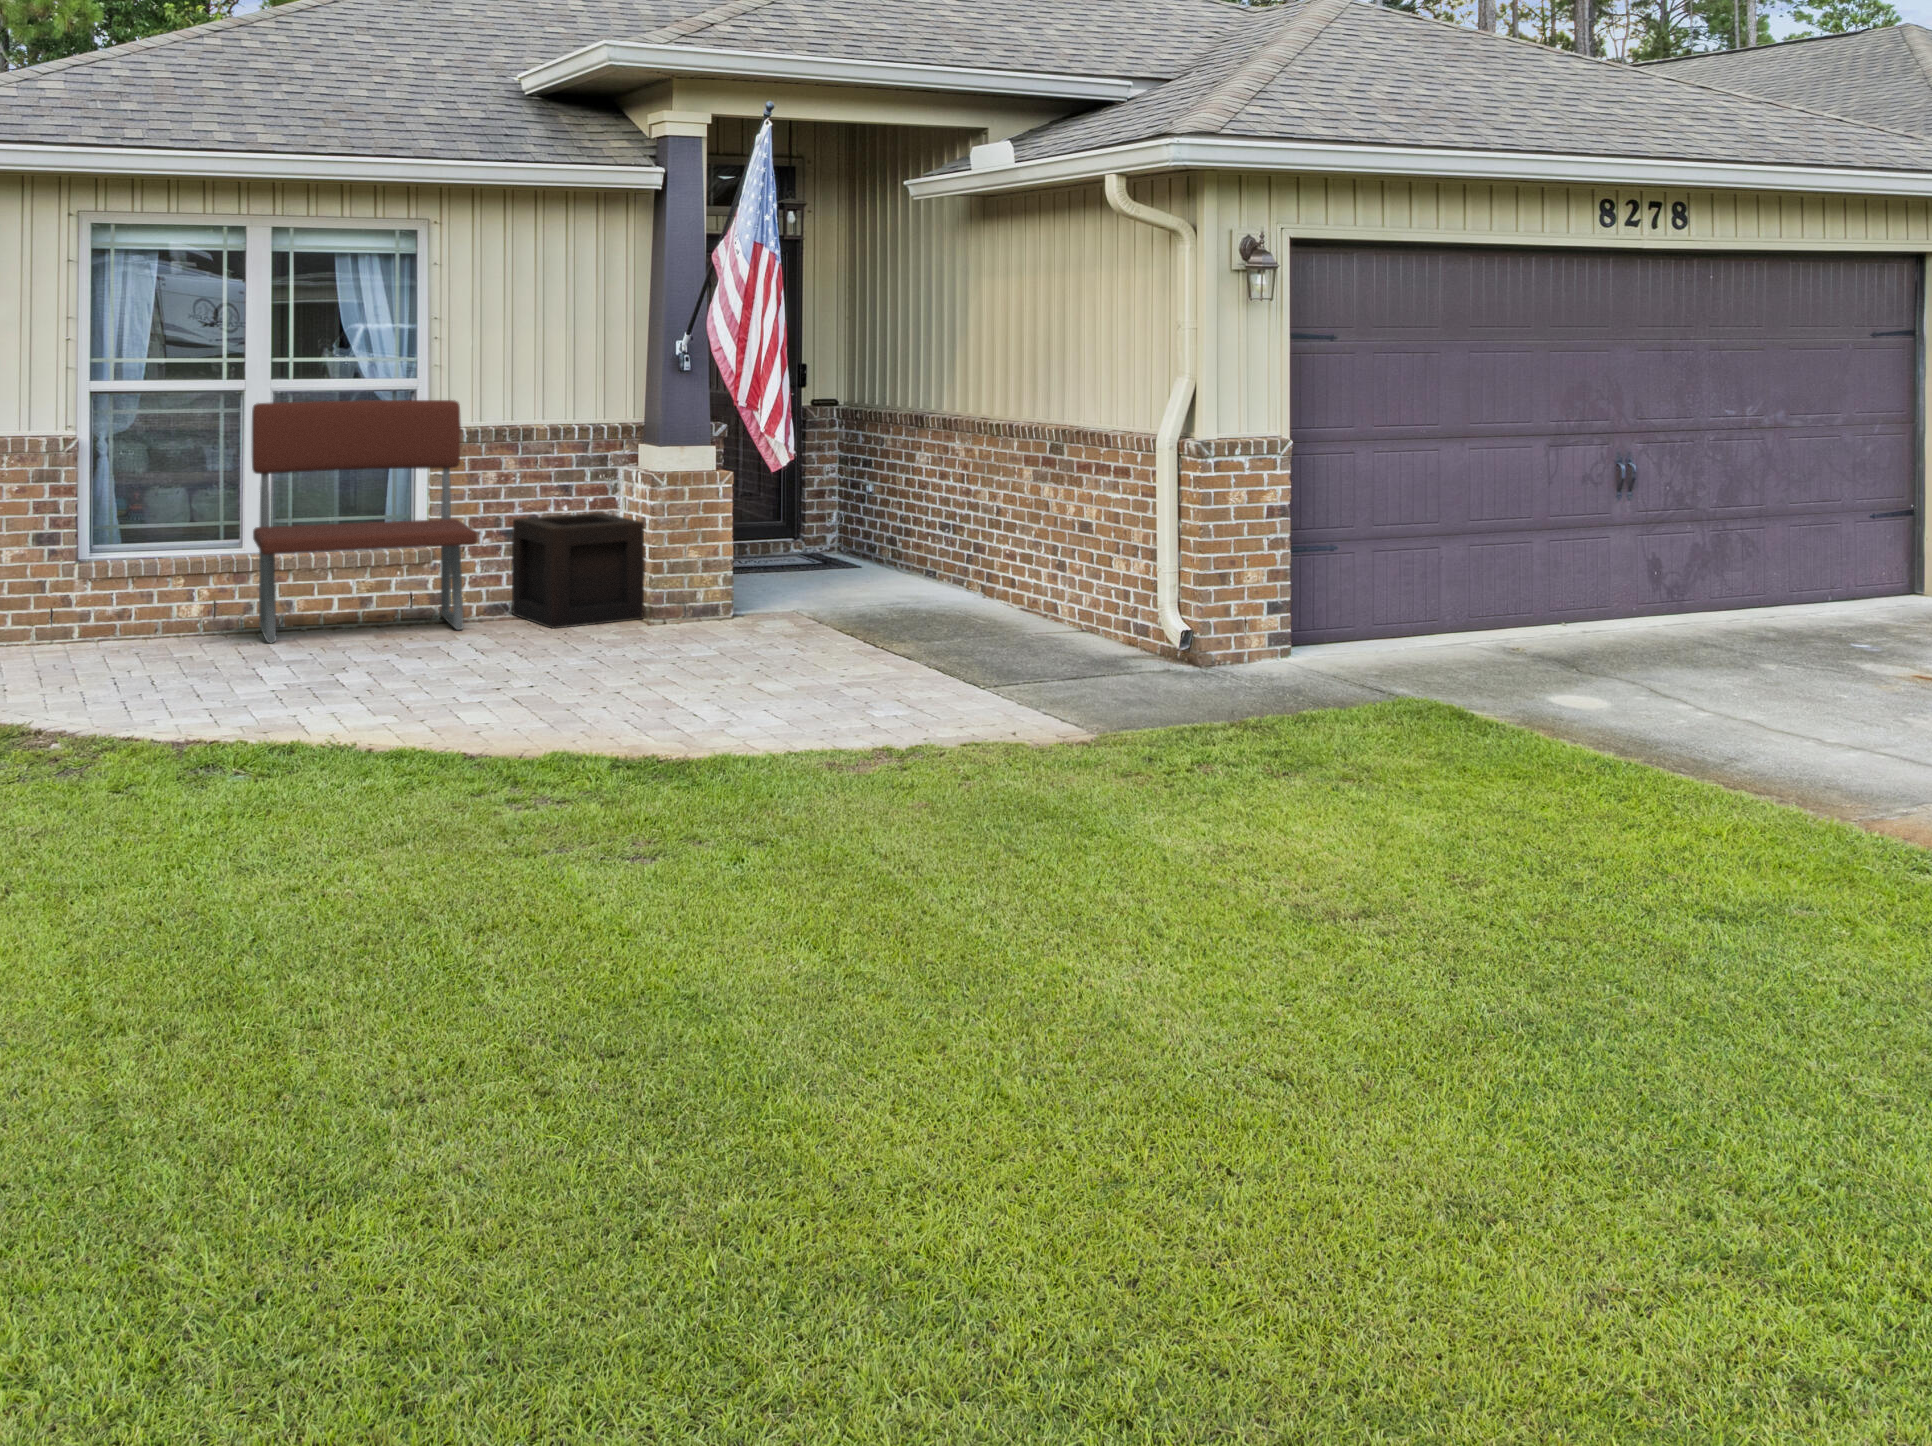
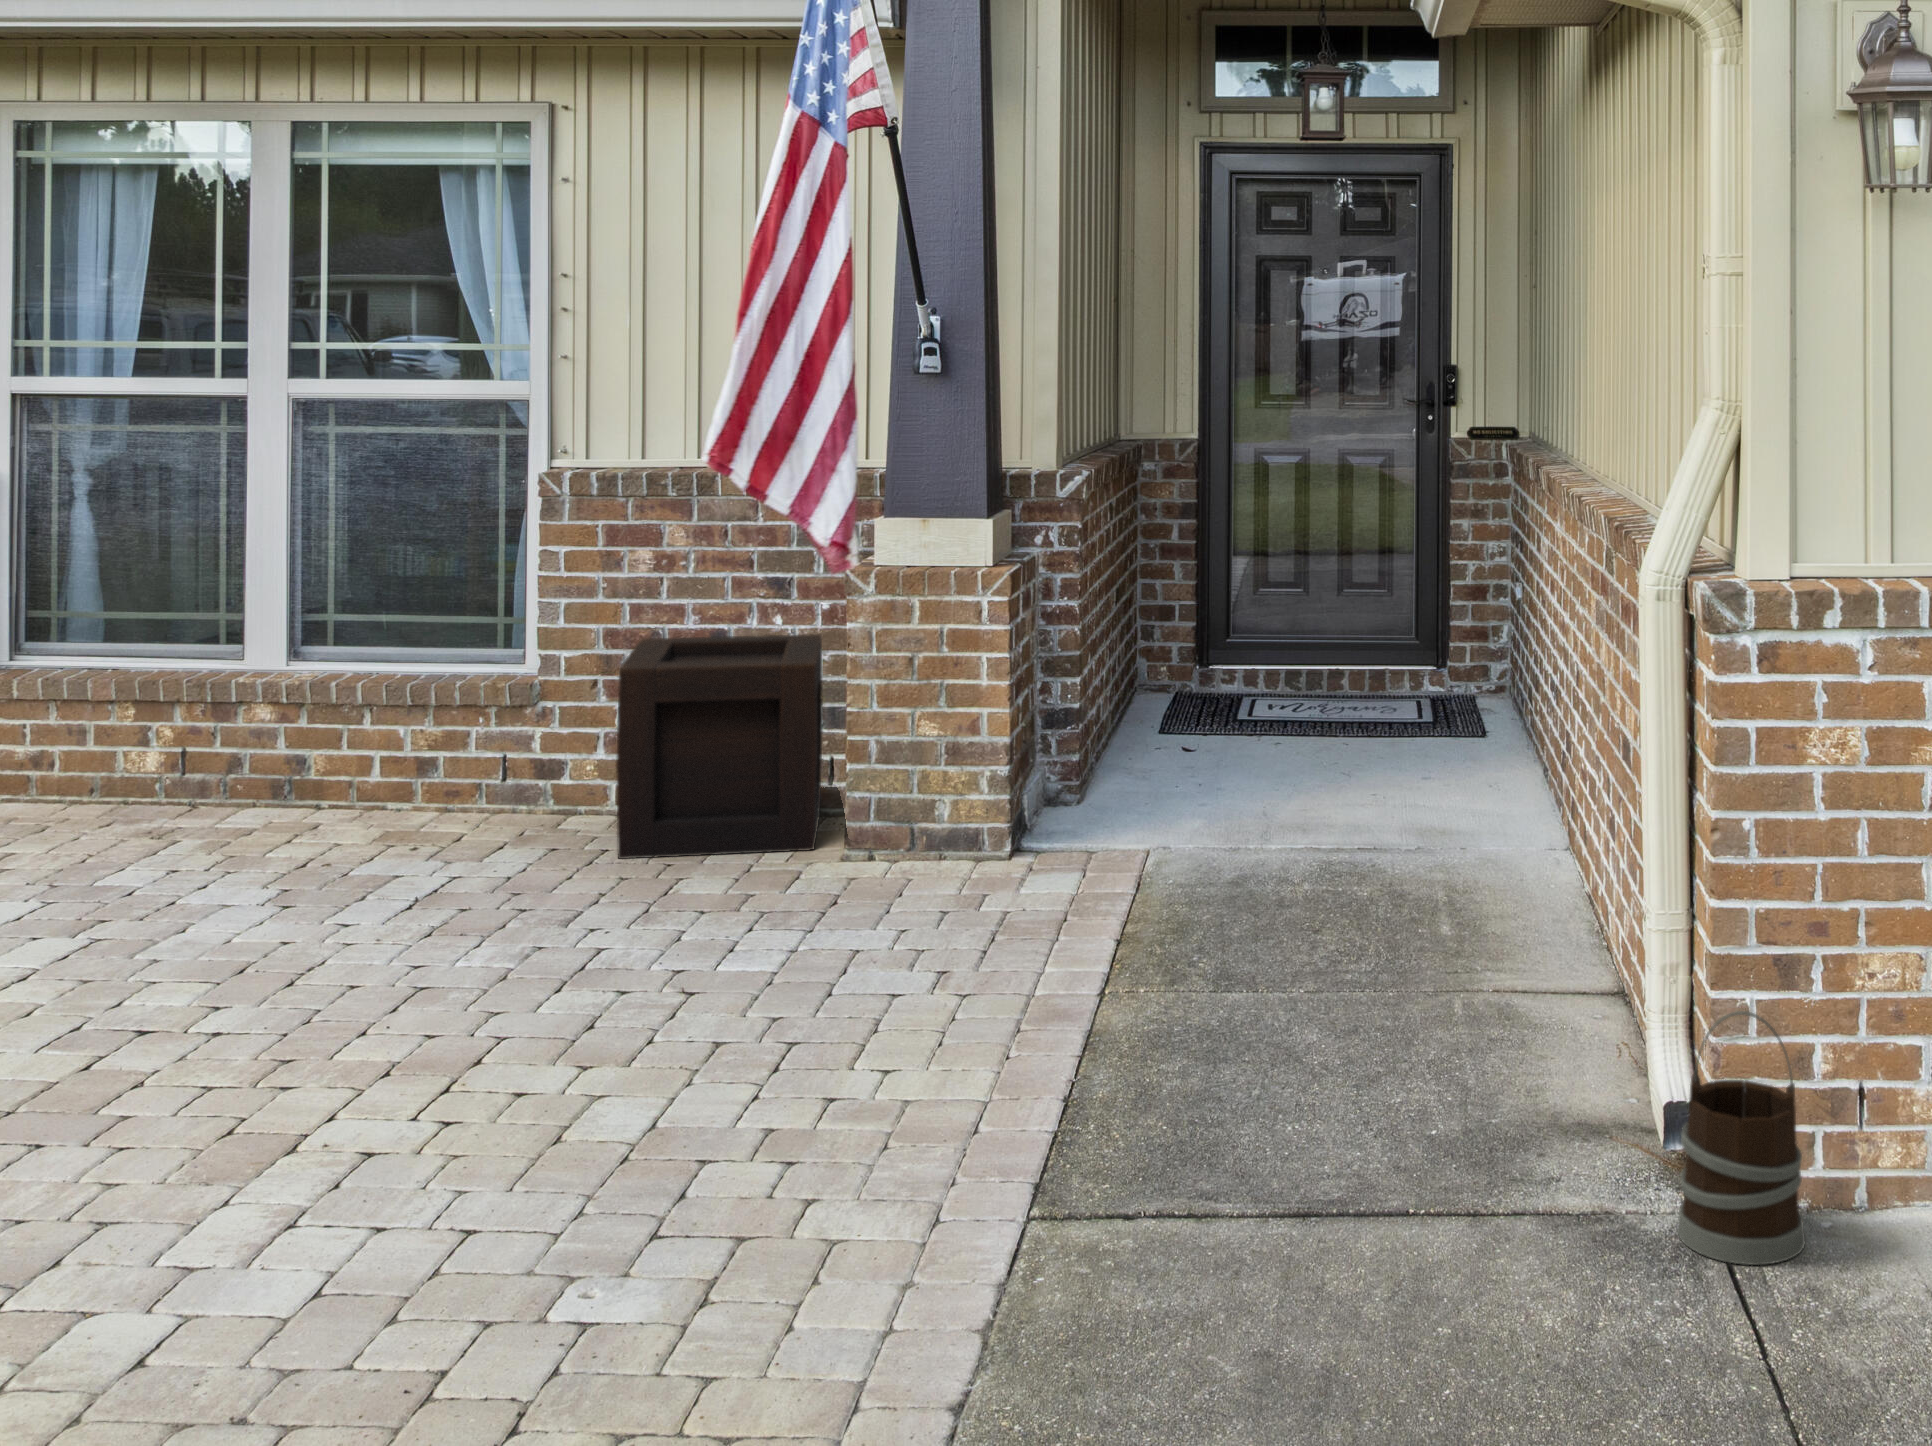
bench: present [252,400,477,643] -> none [90,417,553,845]
wooden bucket: none [1199,589,1244,673] -> present [1677,1011,1805,1265]

